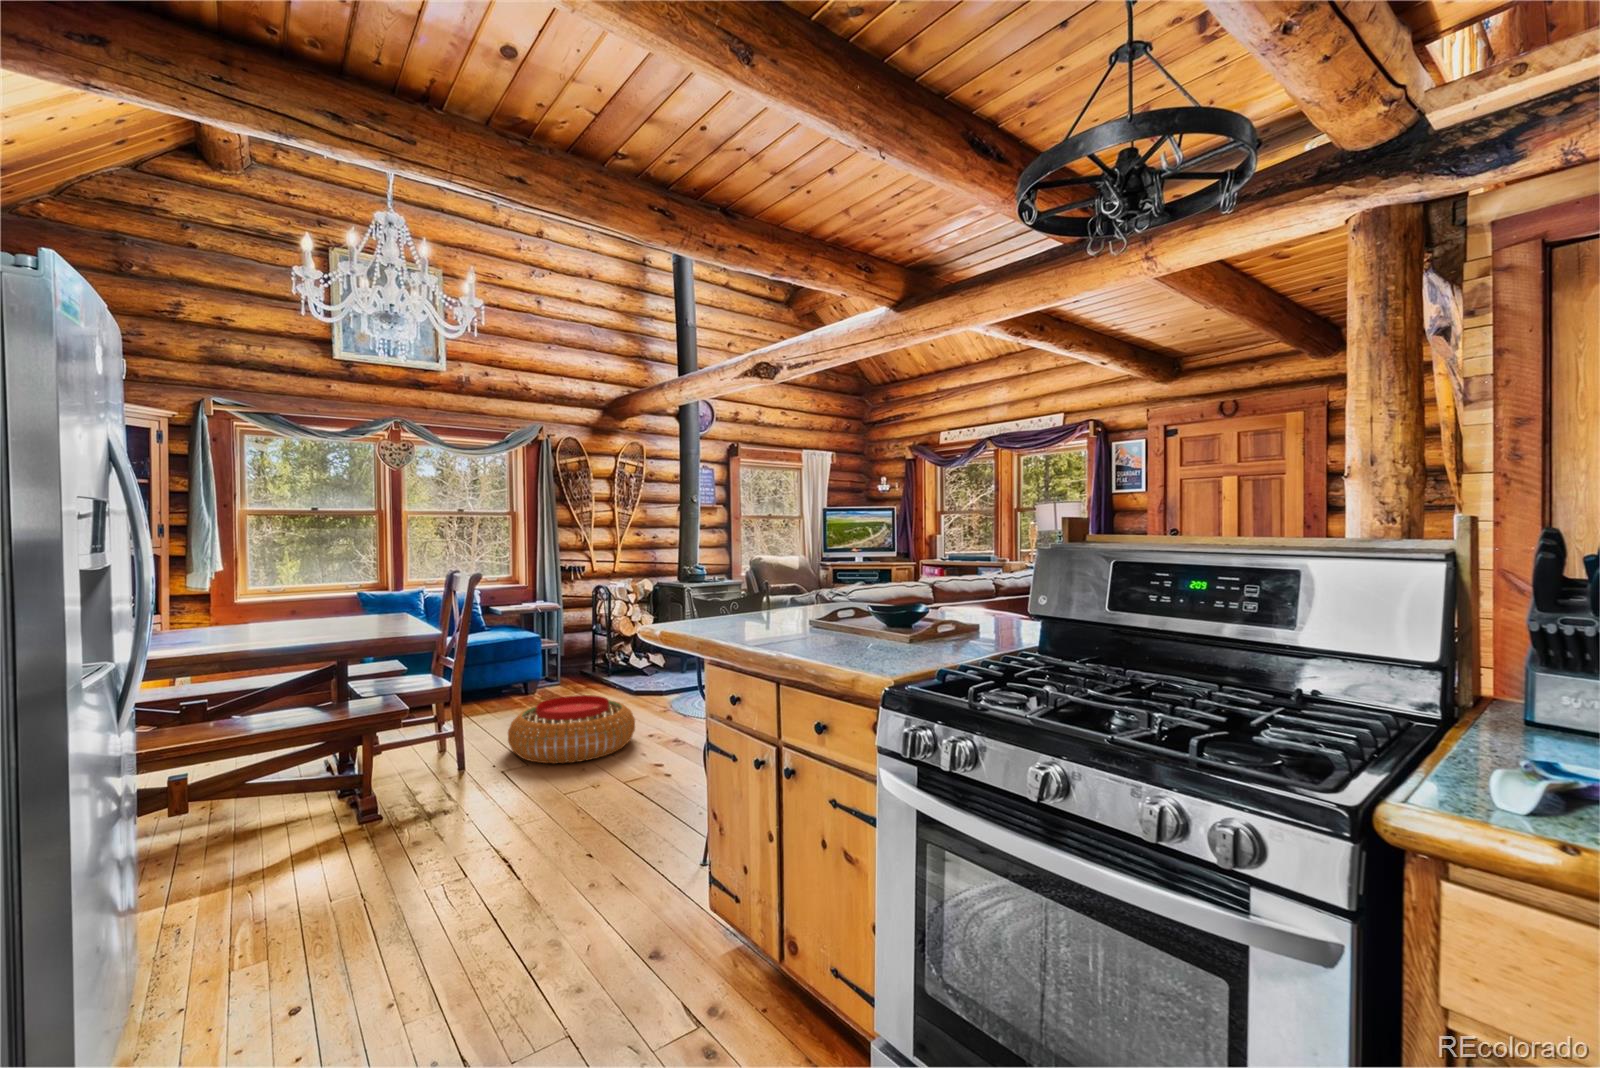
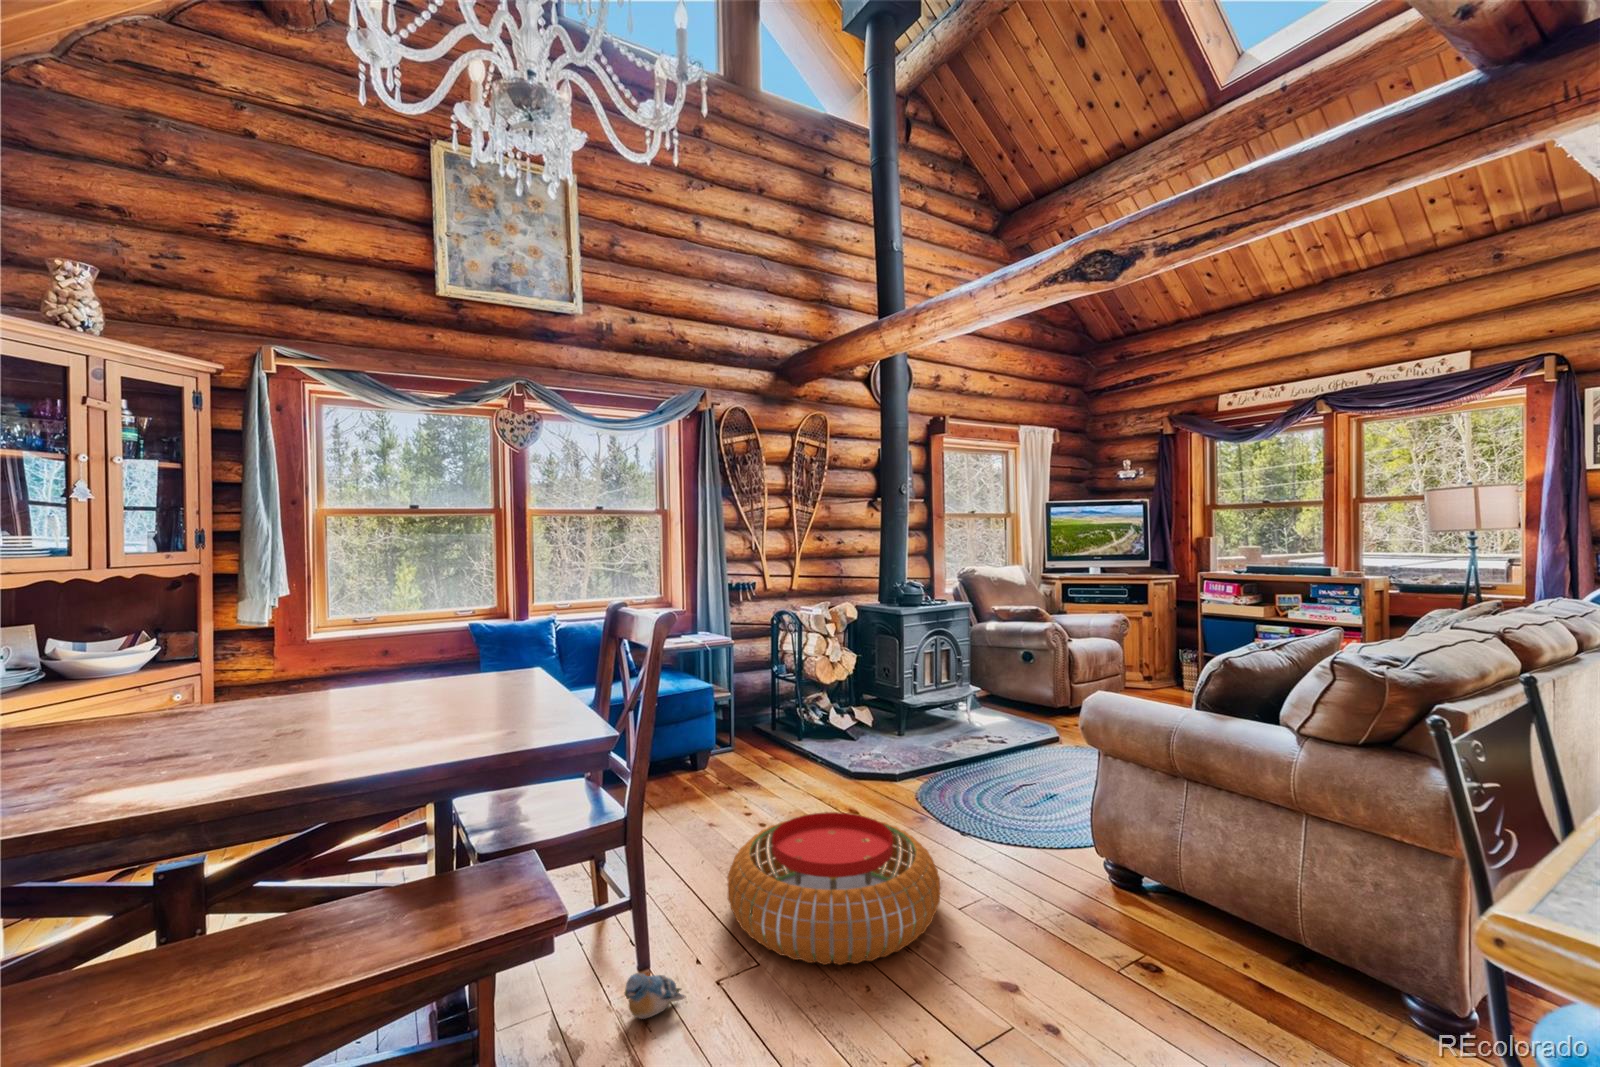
plush toy: none [433,760,469,783] -> present [624,973,685,1019]

